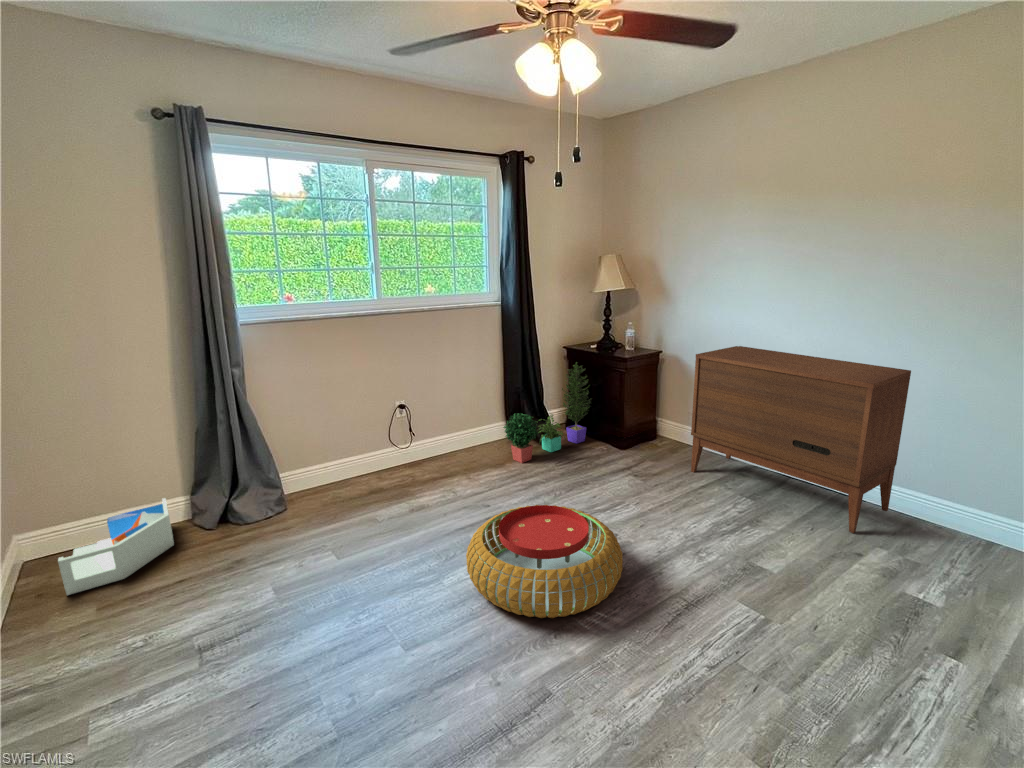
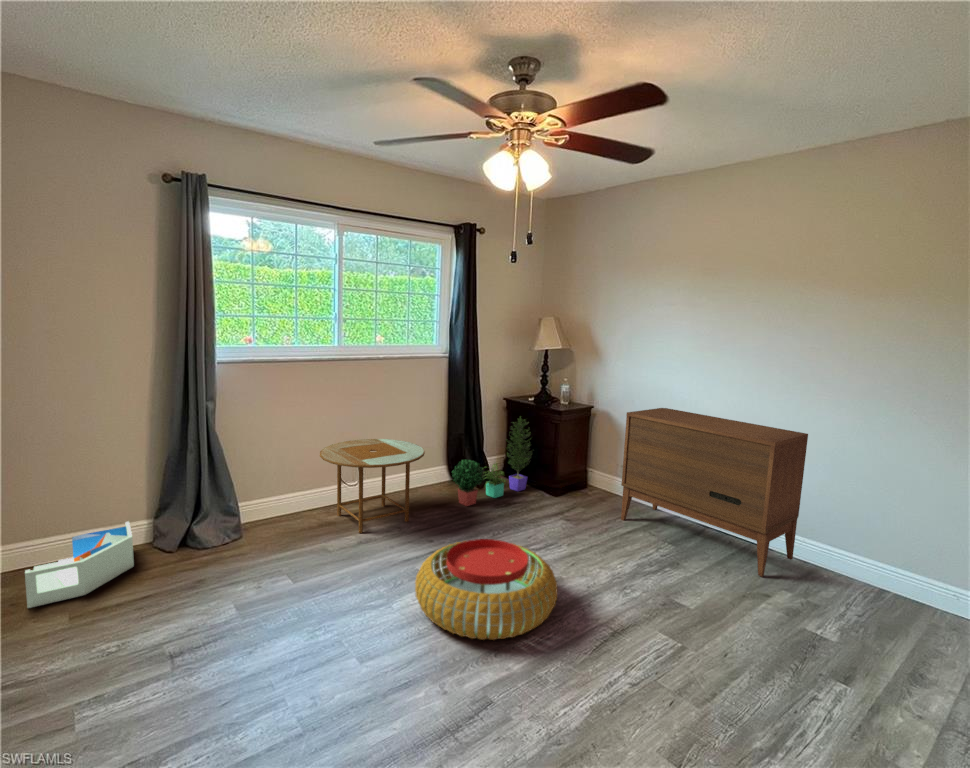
side table: none [359,396,473,498] -> present [320,439,425,533]

